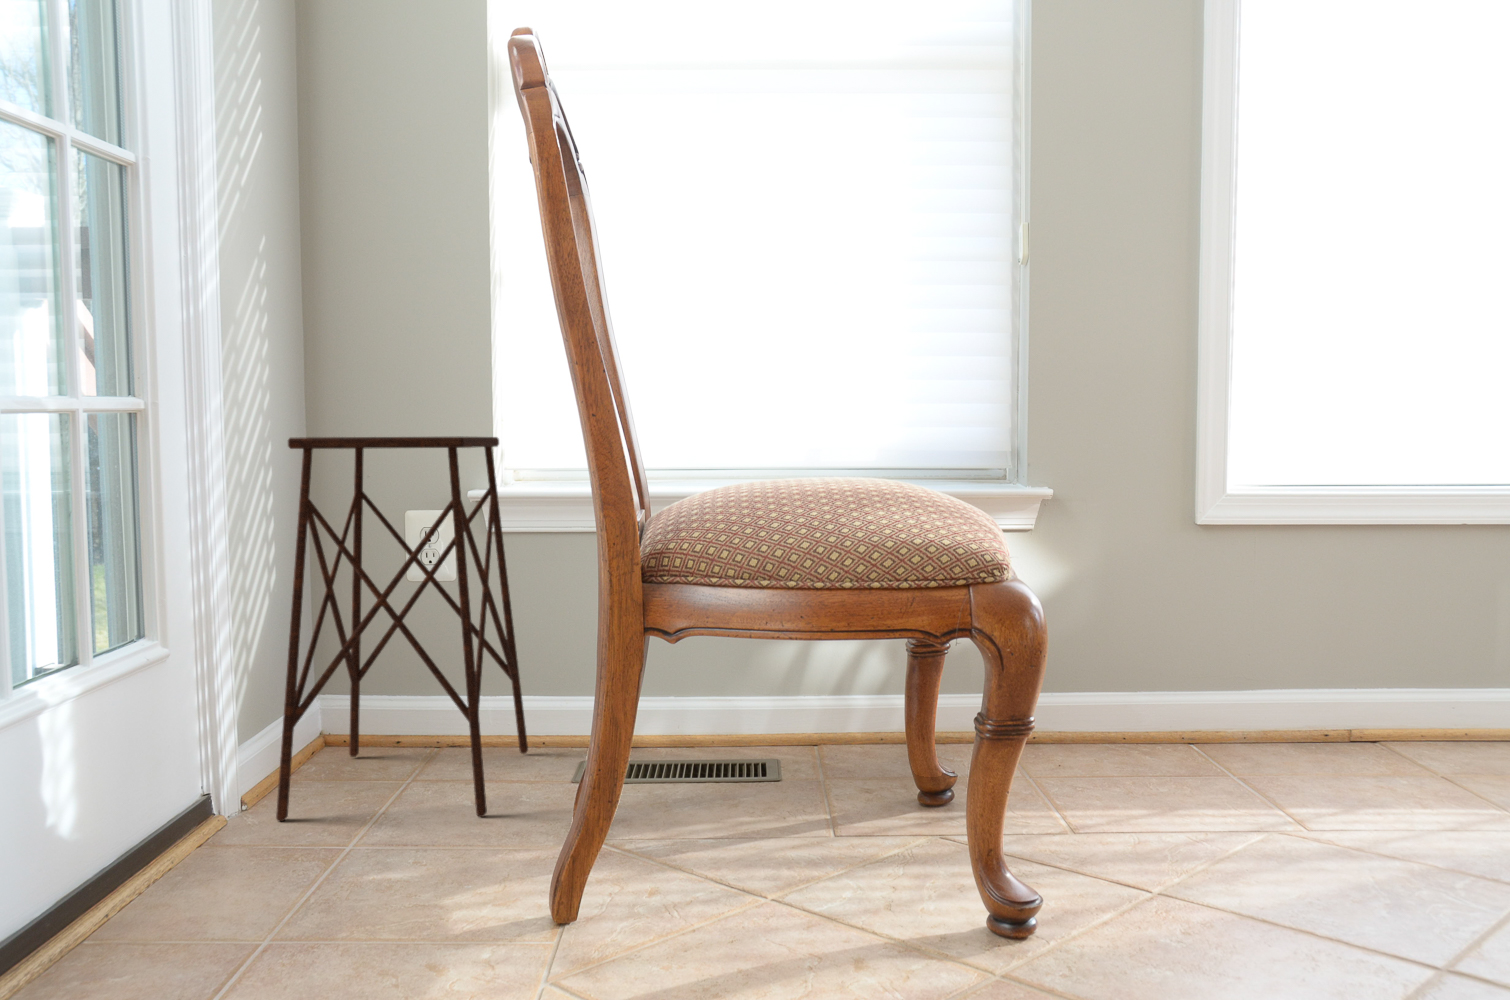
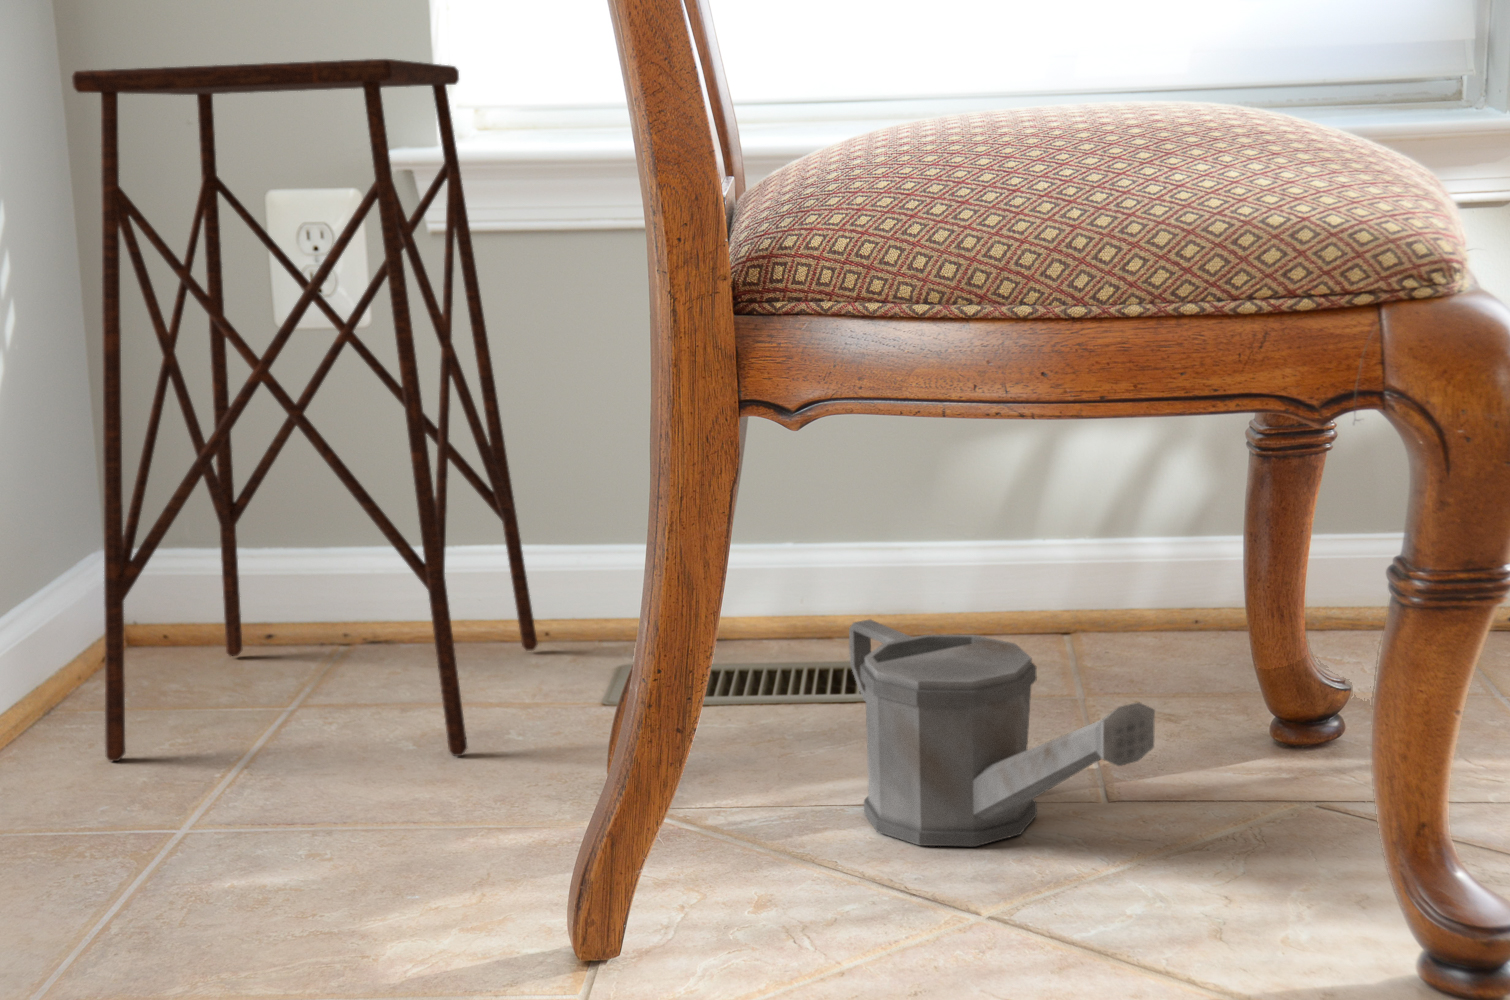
watering can: none [701,740,861,868] -> present [849,619,1155,846]

